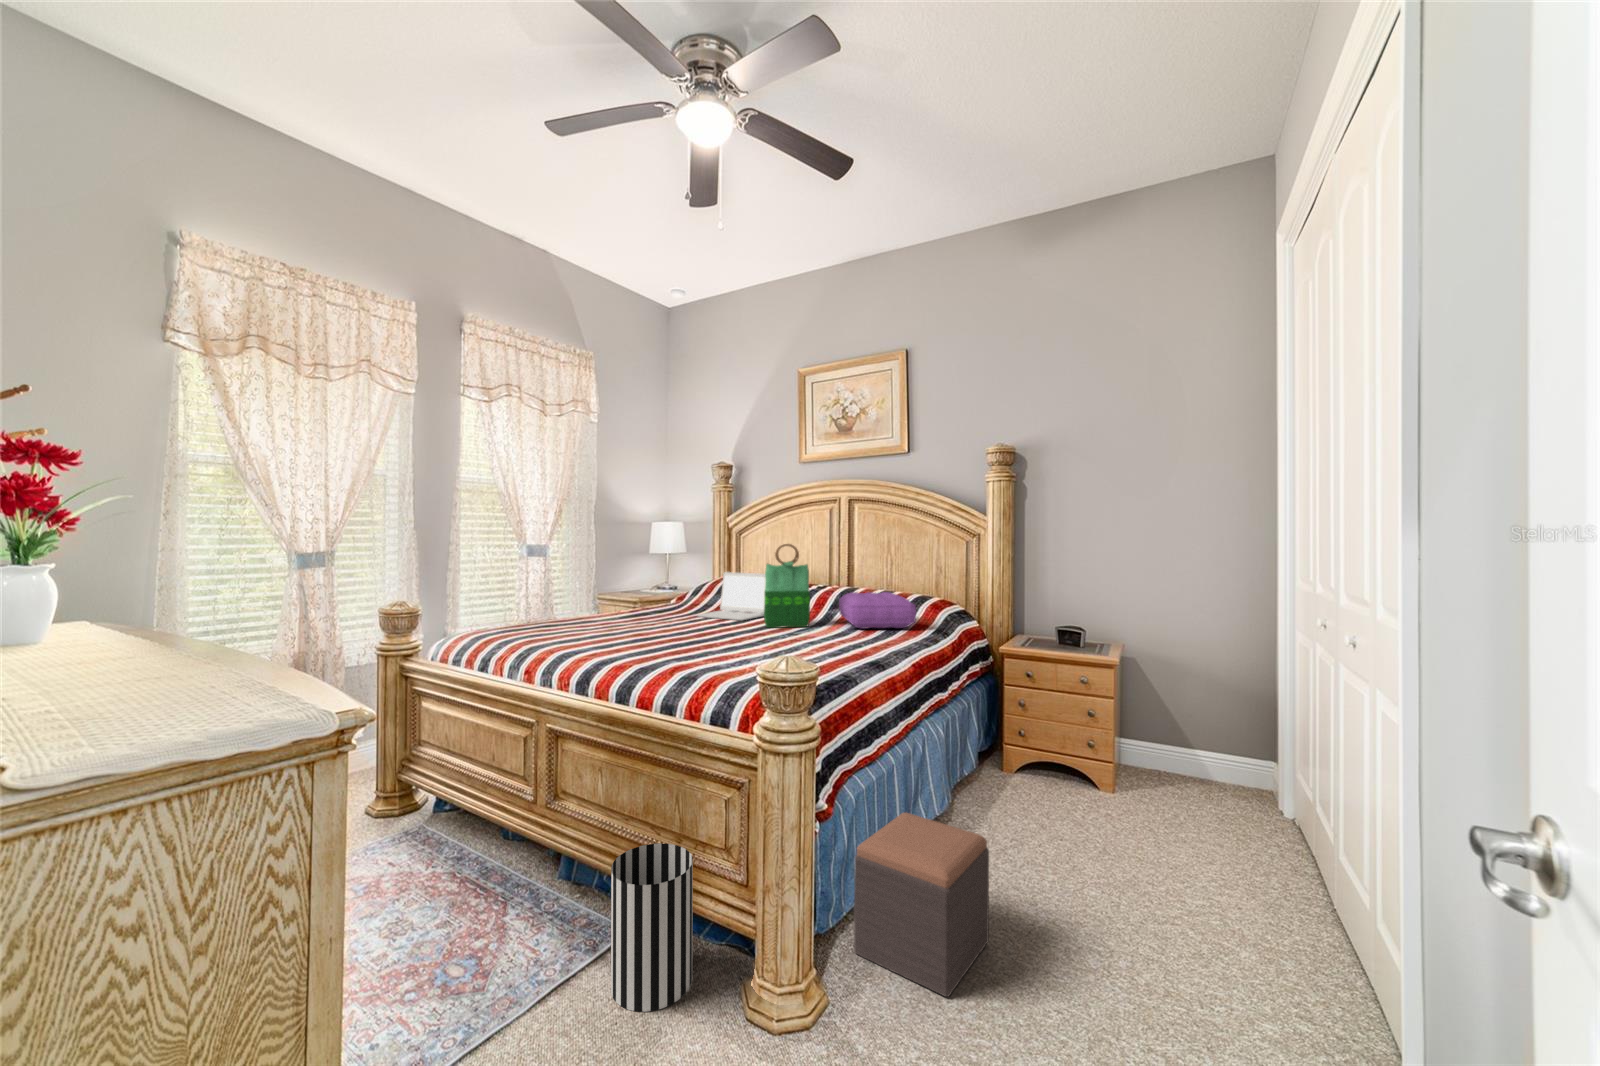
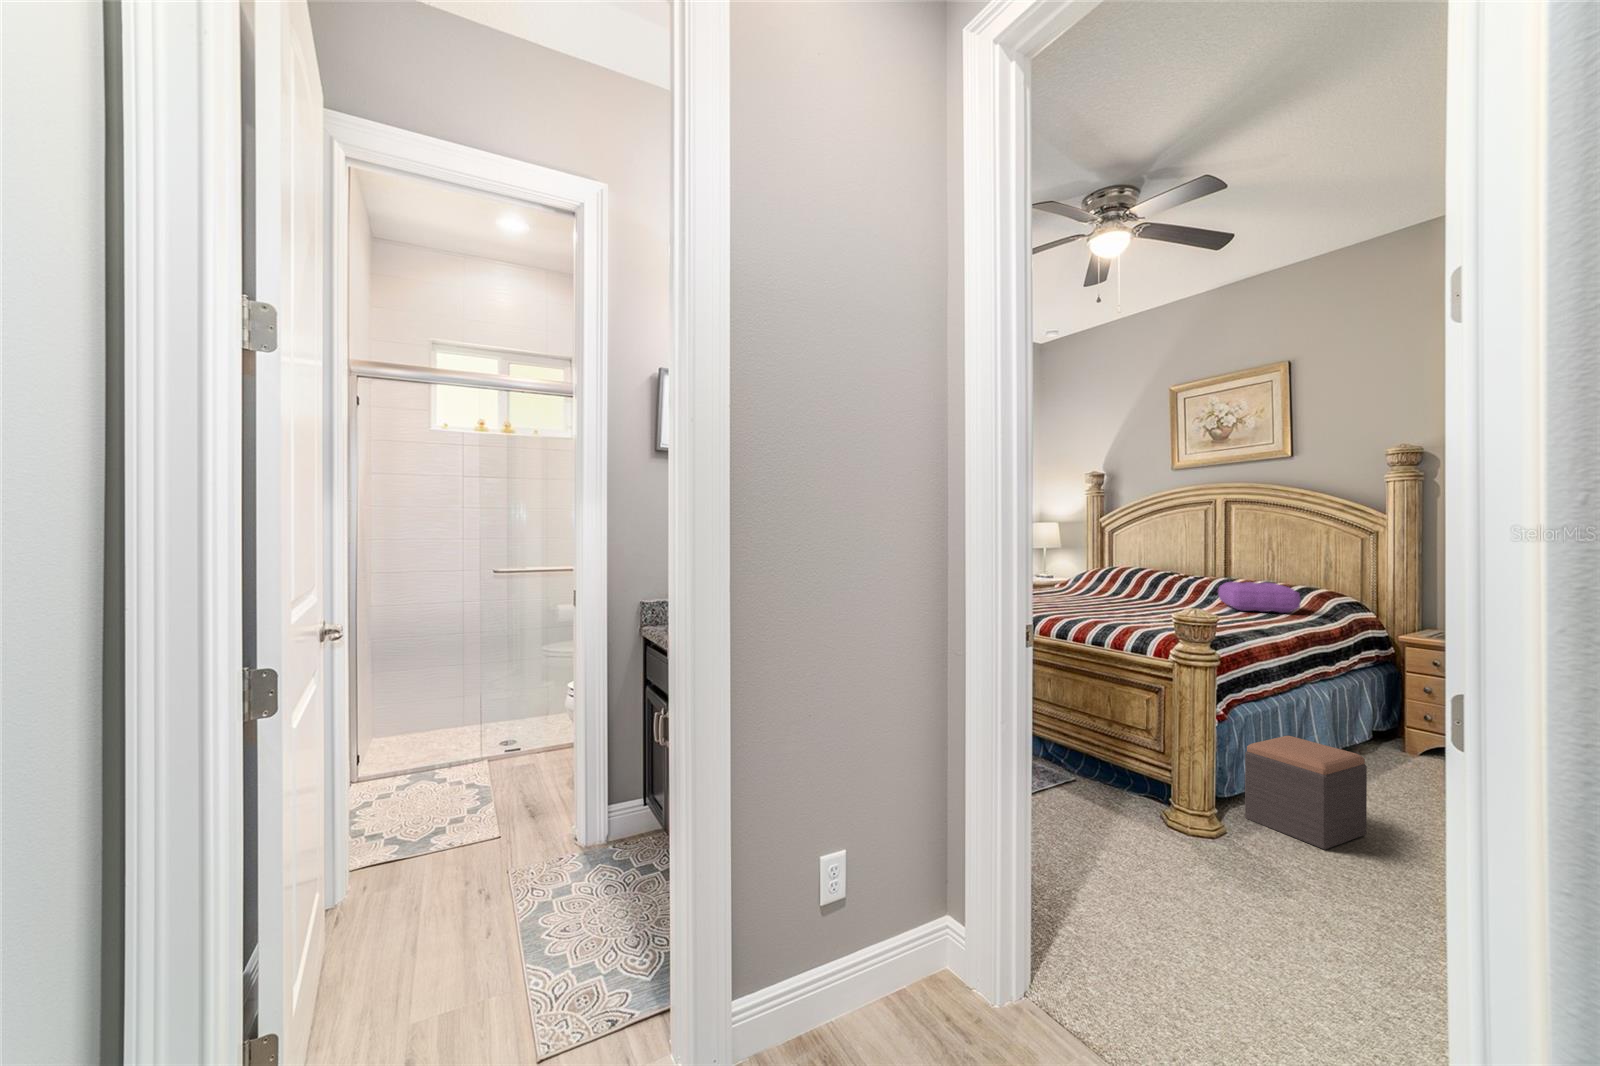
tote bag: present [764,544,810,628] -> none [1148,540,1192,607]
laptop: present [698,572,765,621] -> none [1085,563,1149,601]
wastebasket: present [611,843,693,1012] -> none [1073,722,1125,811]

